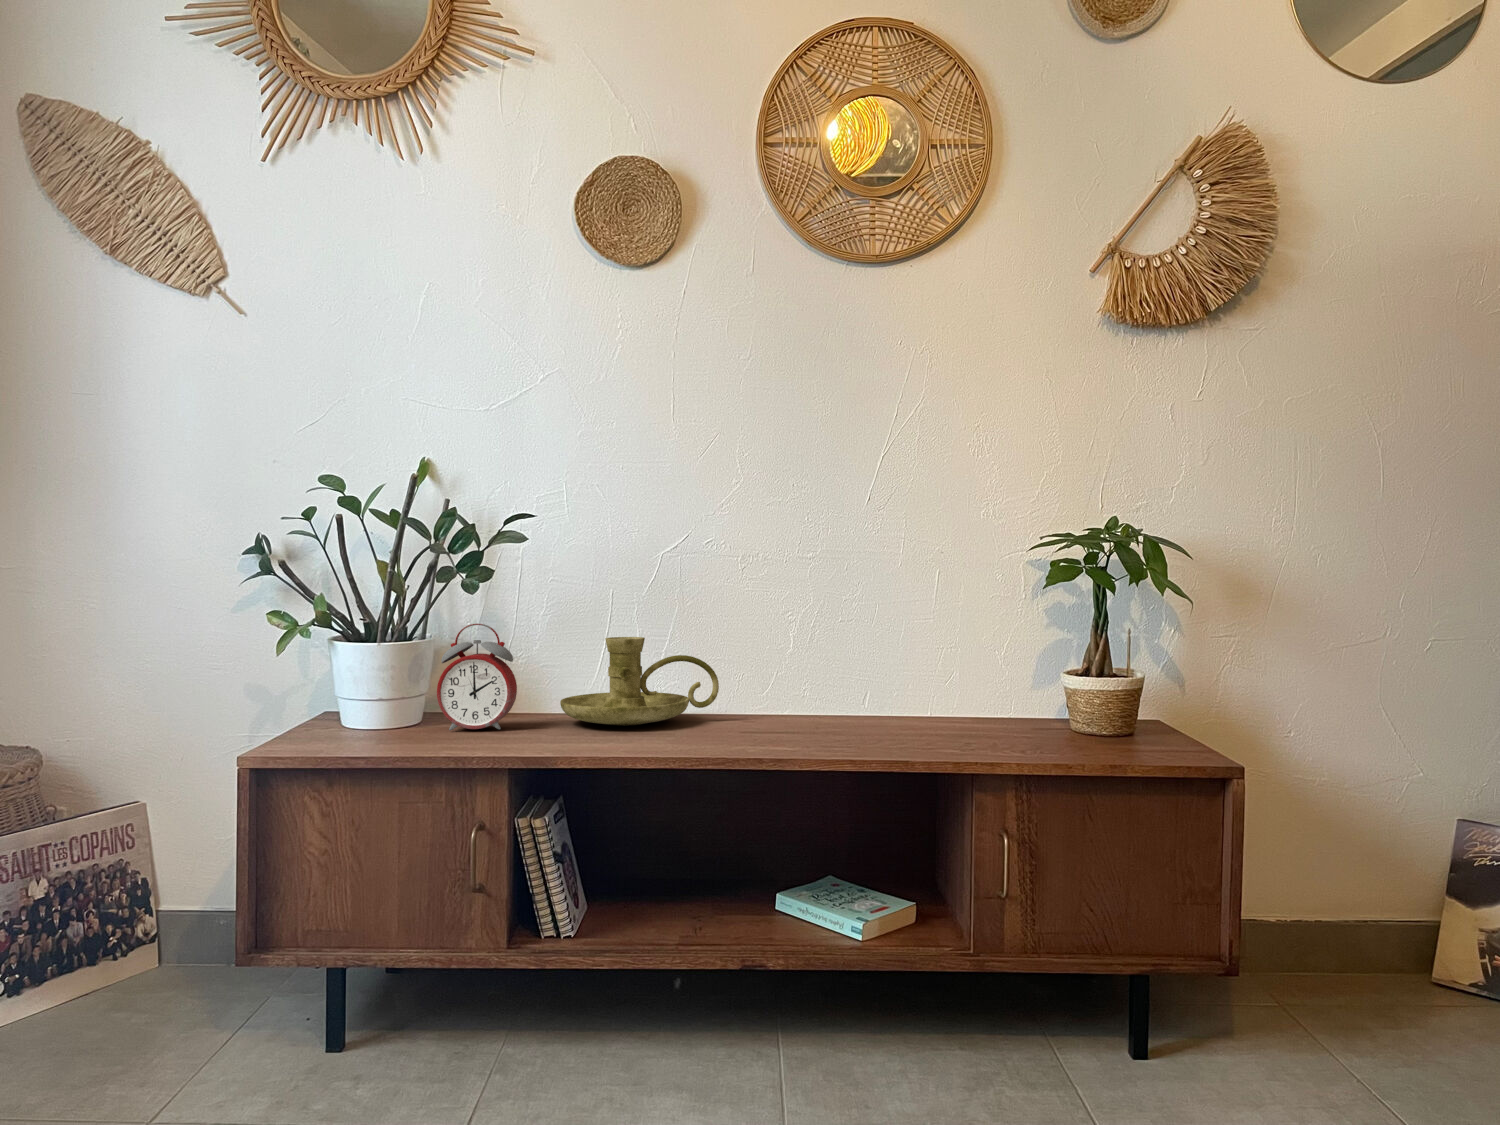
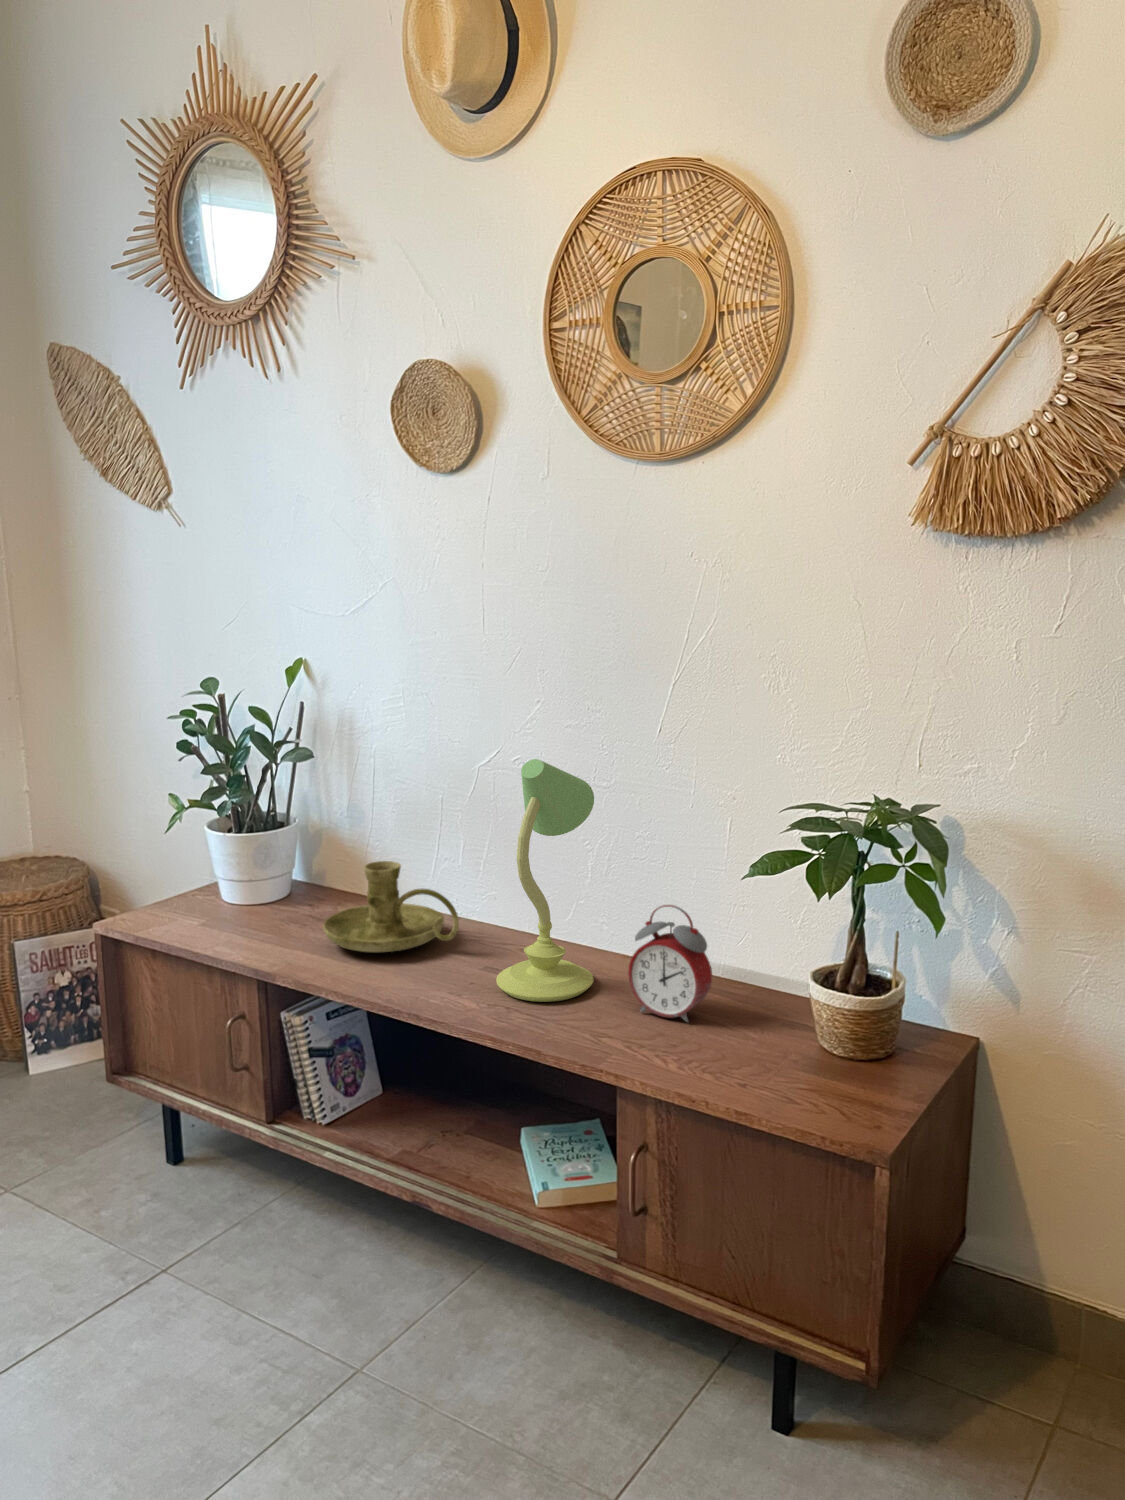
table lamp: none [792,496,887,730] -> present [496,759,594,1002]
alarm clock: present [437,624,517,730] -> present [628,905,712,1022]

